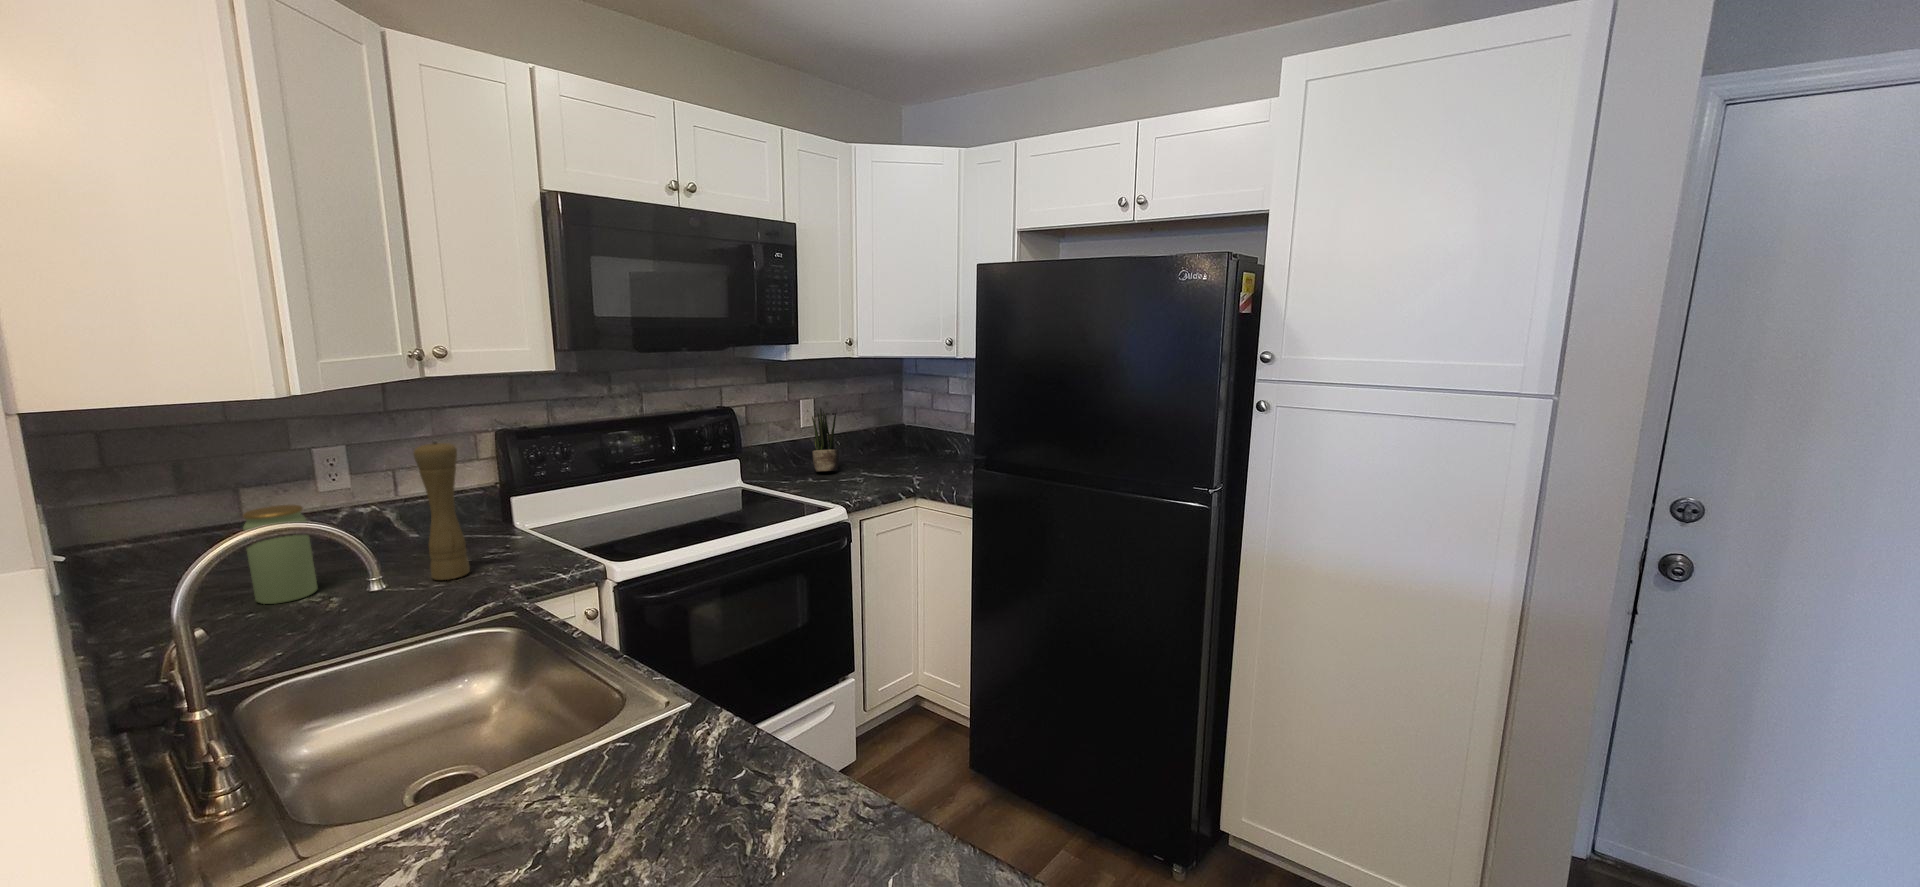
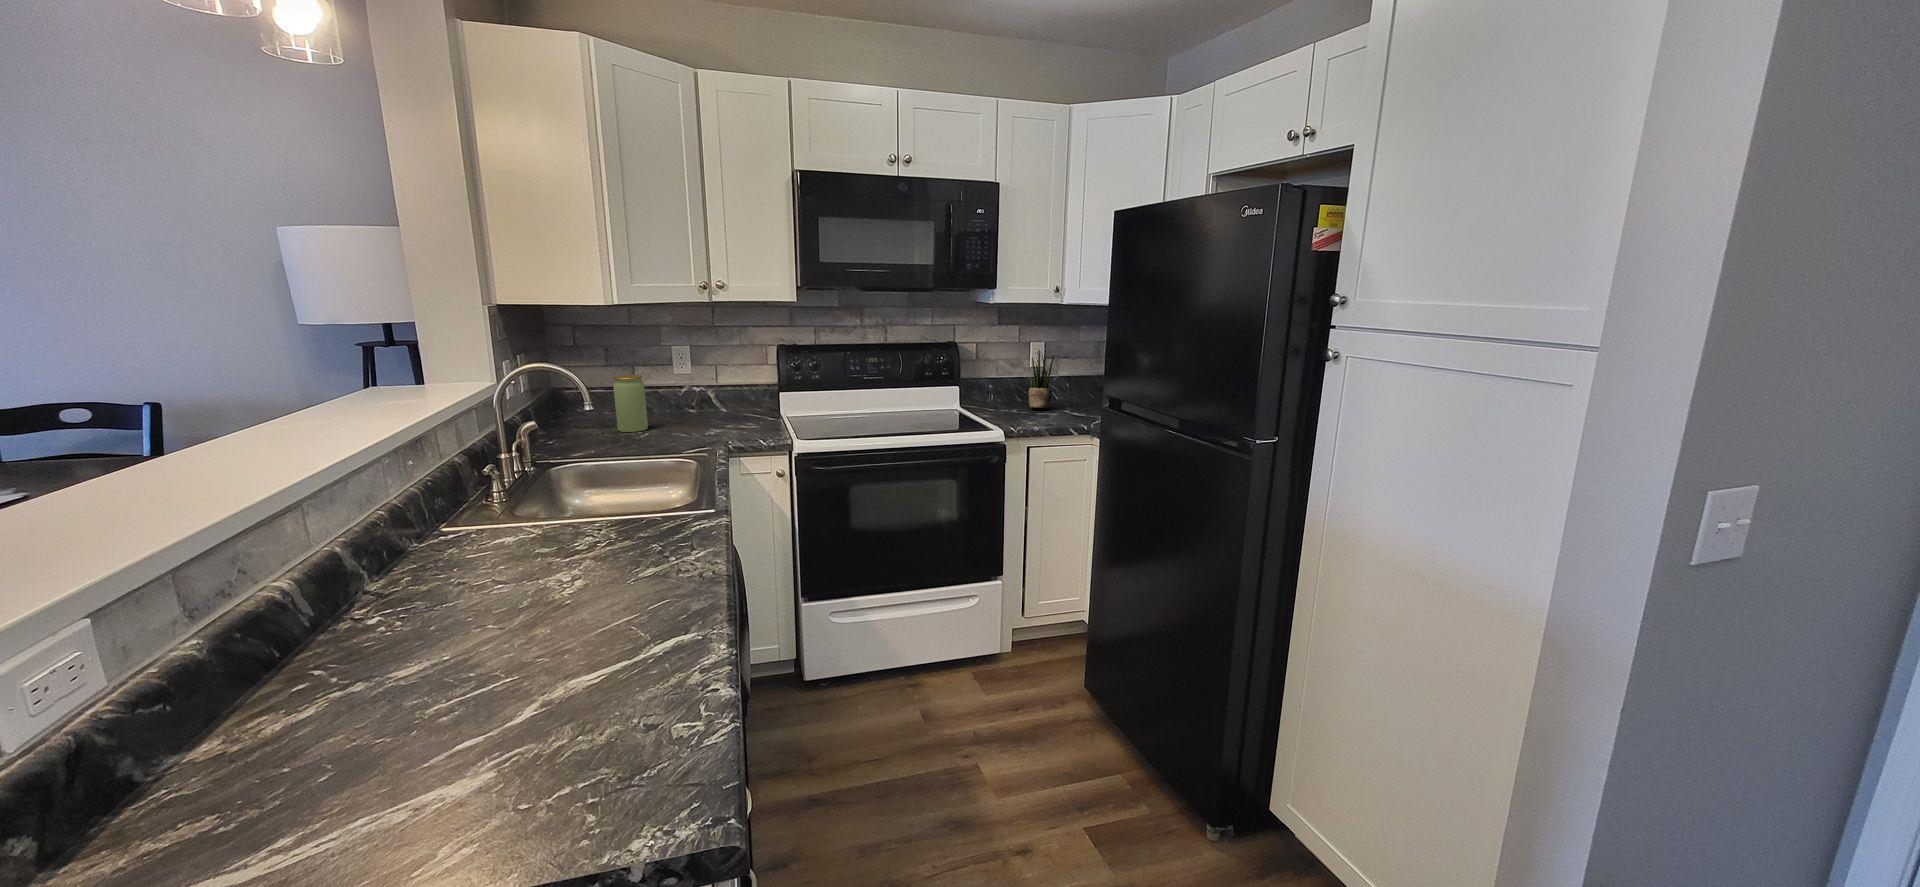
pepper mill: present [414,442,470,580] -> none [692,342,721,434]

